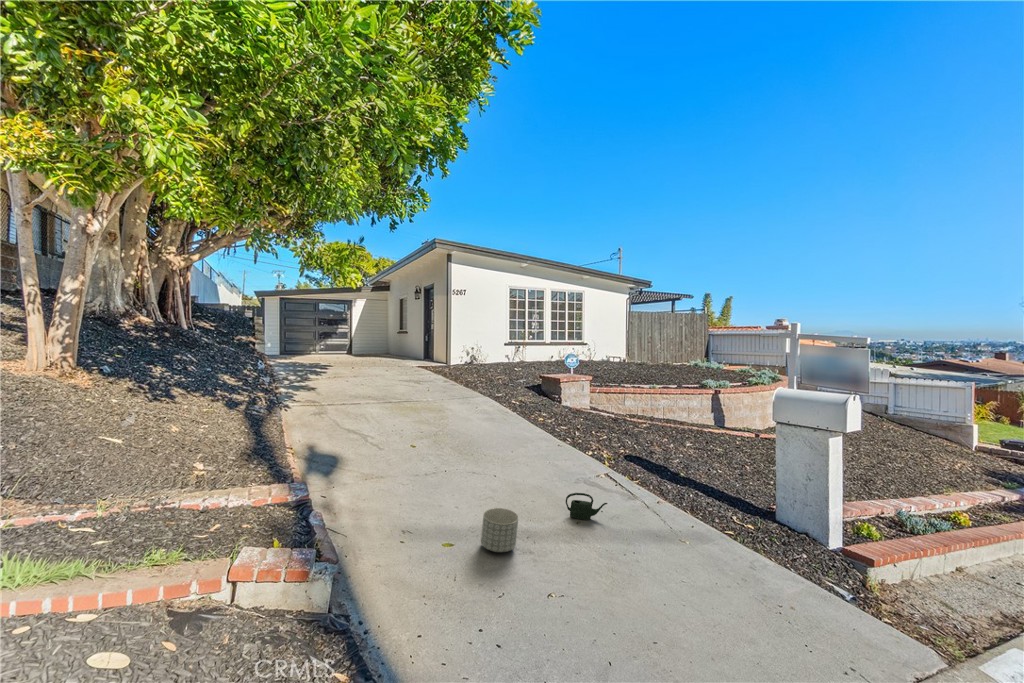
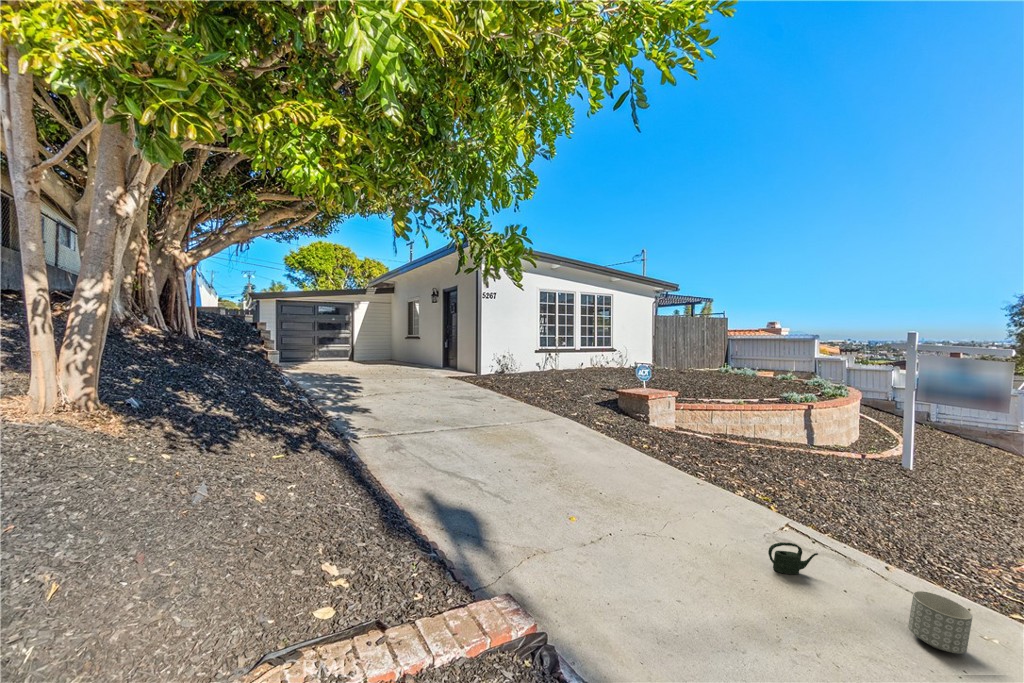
planter: present [481,508,518,552] -> present [908,591,973,654]

